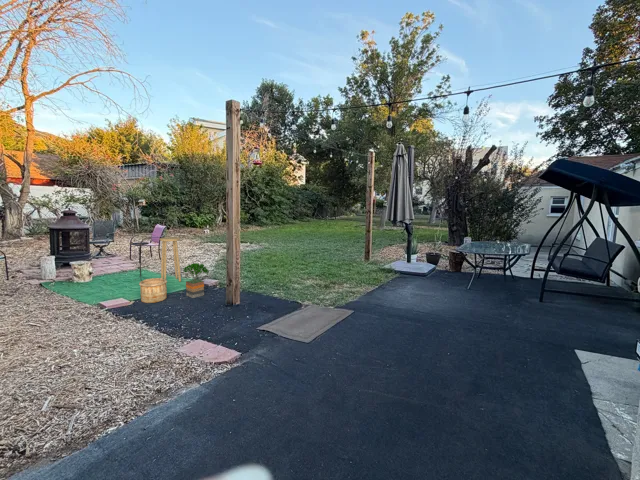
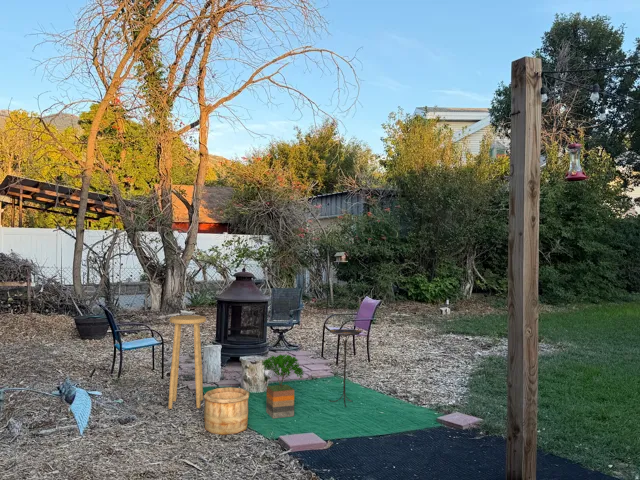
stool: present [160,237,181,282] -> present [168,315,206,409]
potted tree: present [183,263,209,298] -> present [262,354,303,418]
wooden bucket: present [139,278,167,303] -> present [203,387,249,435]

